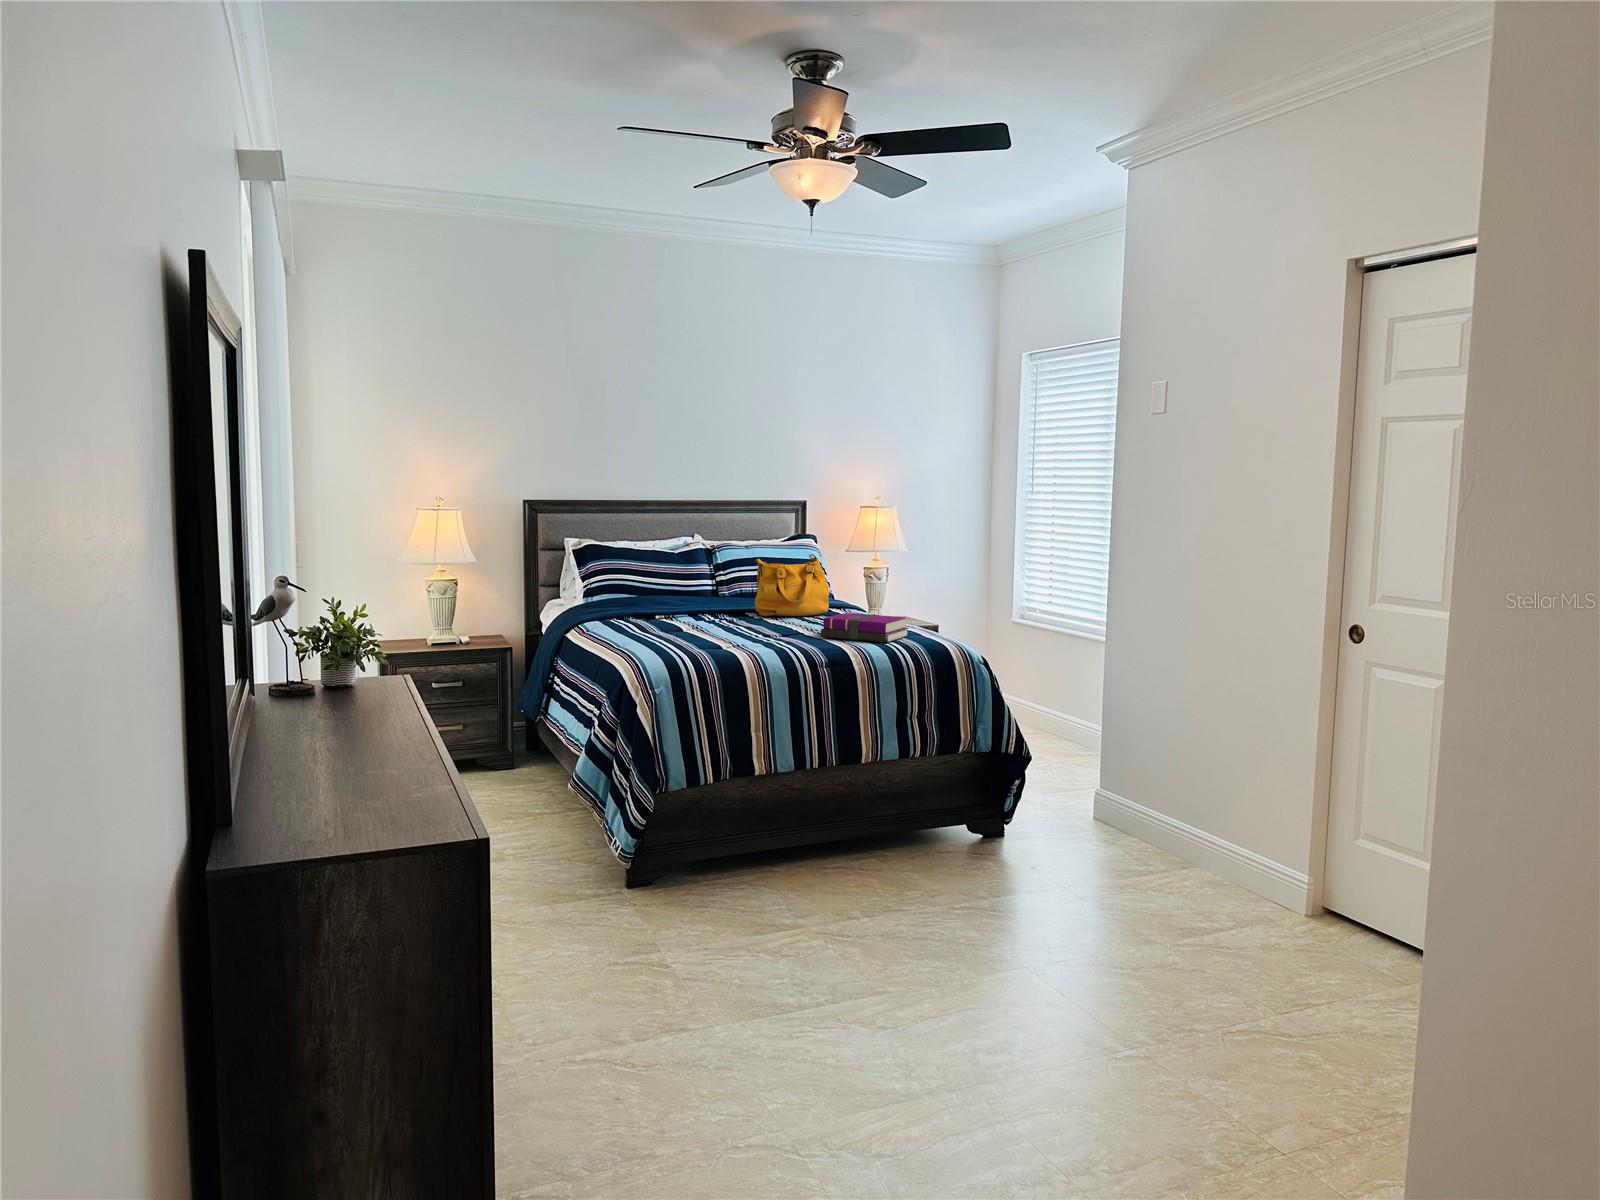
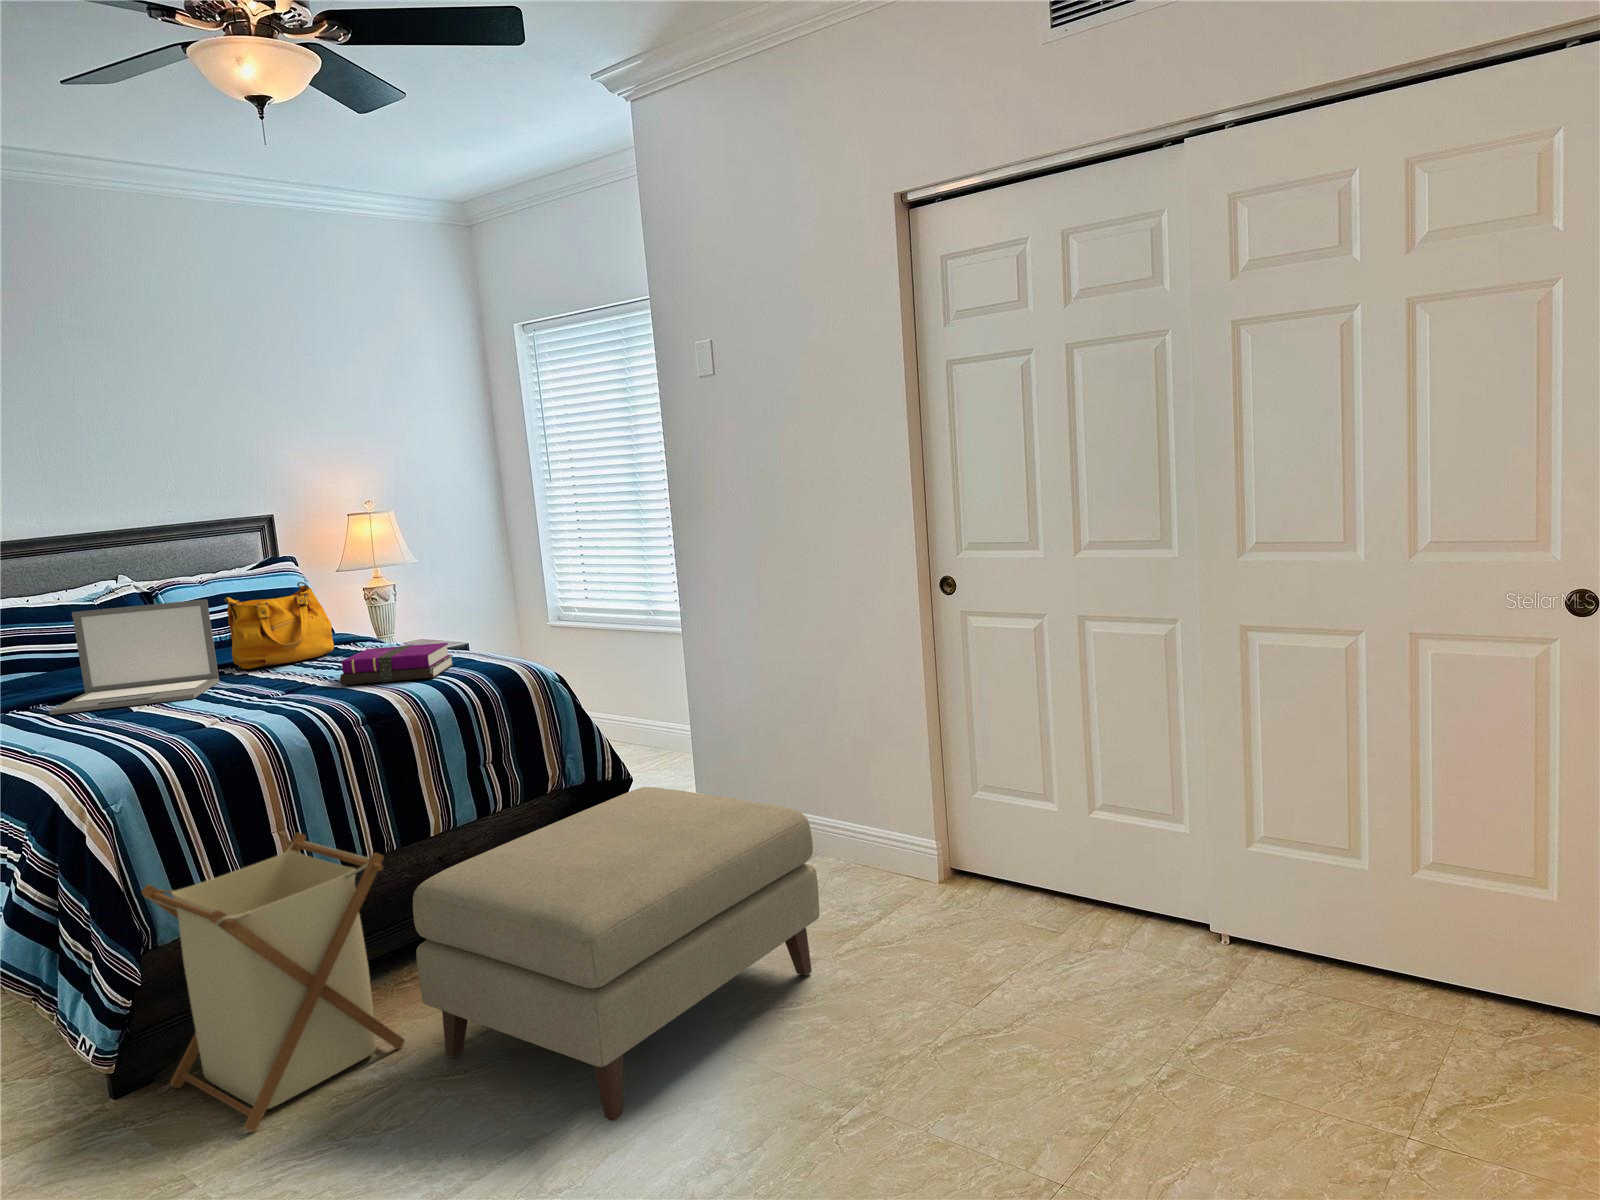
laptop: none [632,555,743,630] -> present [49,599,219,715]
laundry basket: none [661,736,817,929] -> present [141,833,405,1132]
ottoman: none [826,760,1159,993] -> present [413,787,819,1121]

